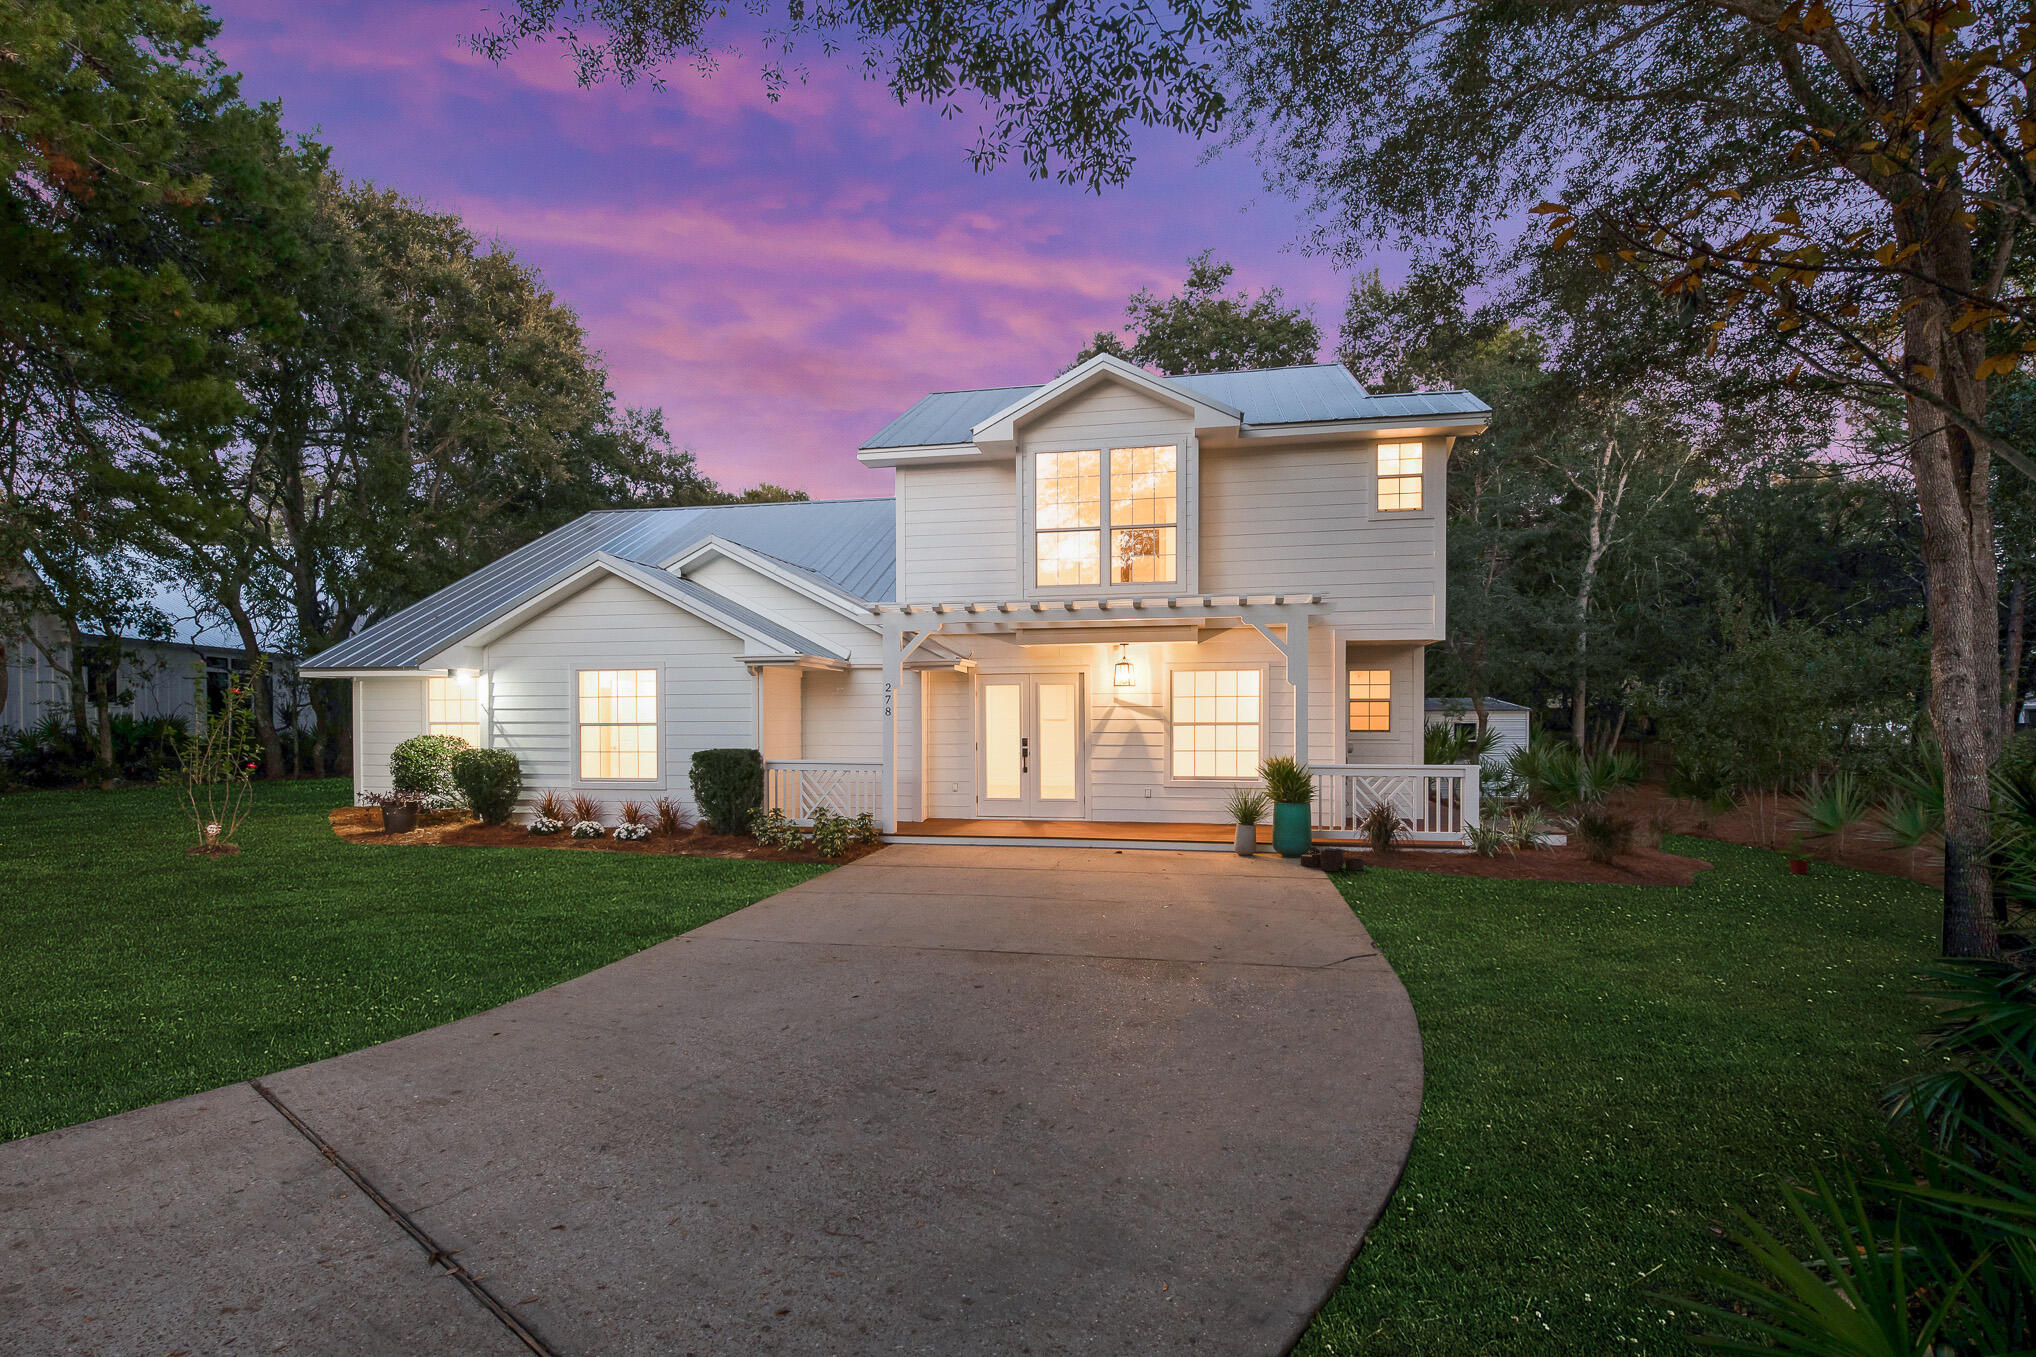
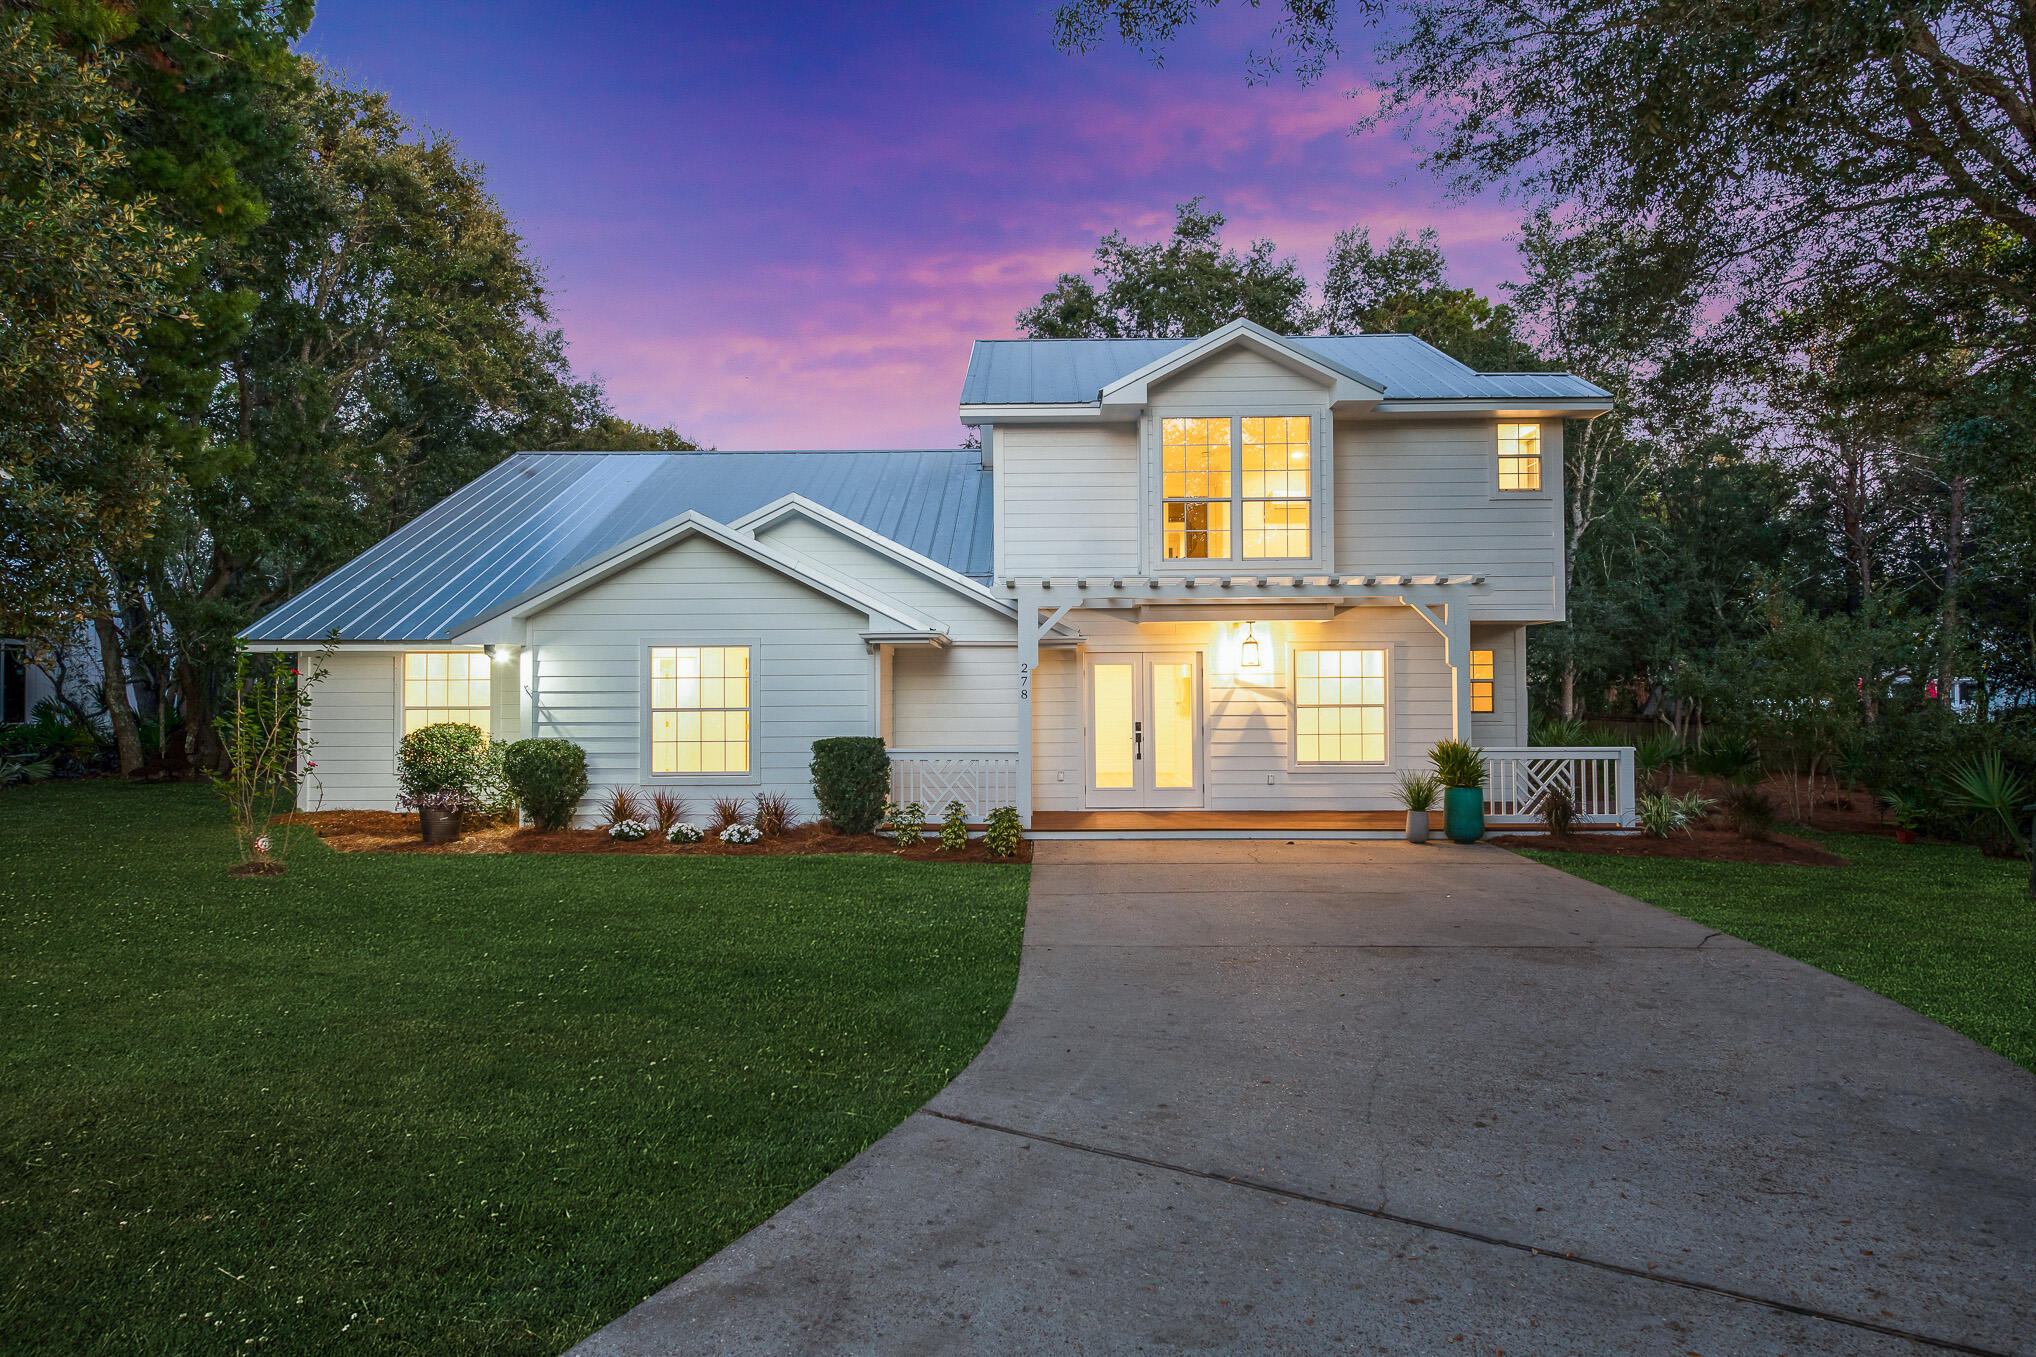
lounge chair: none [289,742,348,784] -> present [128,731,200,784]
woven basket: present [1300,845,1364,871] -> none [1484,829,1551,854]

